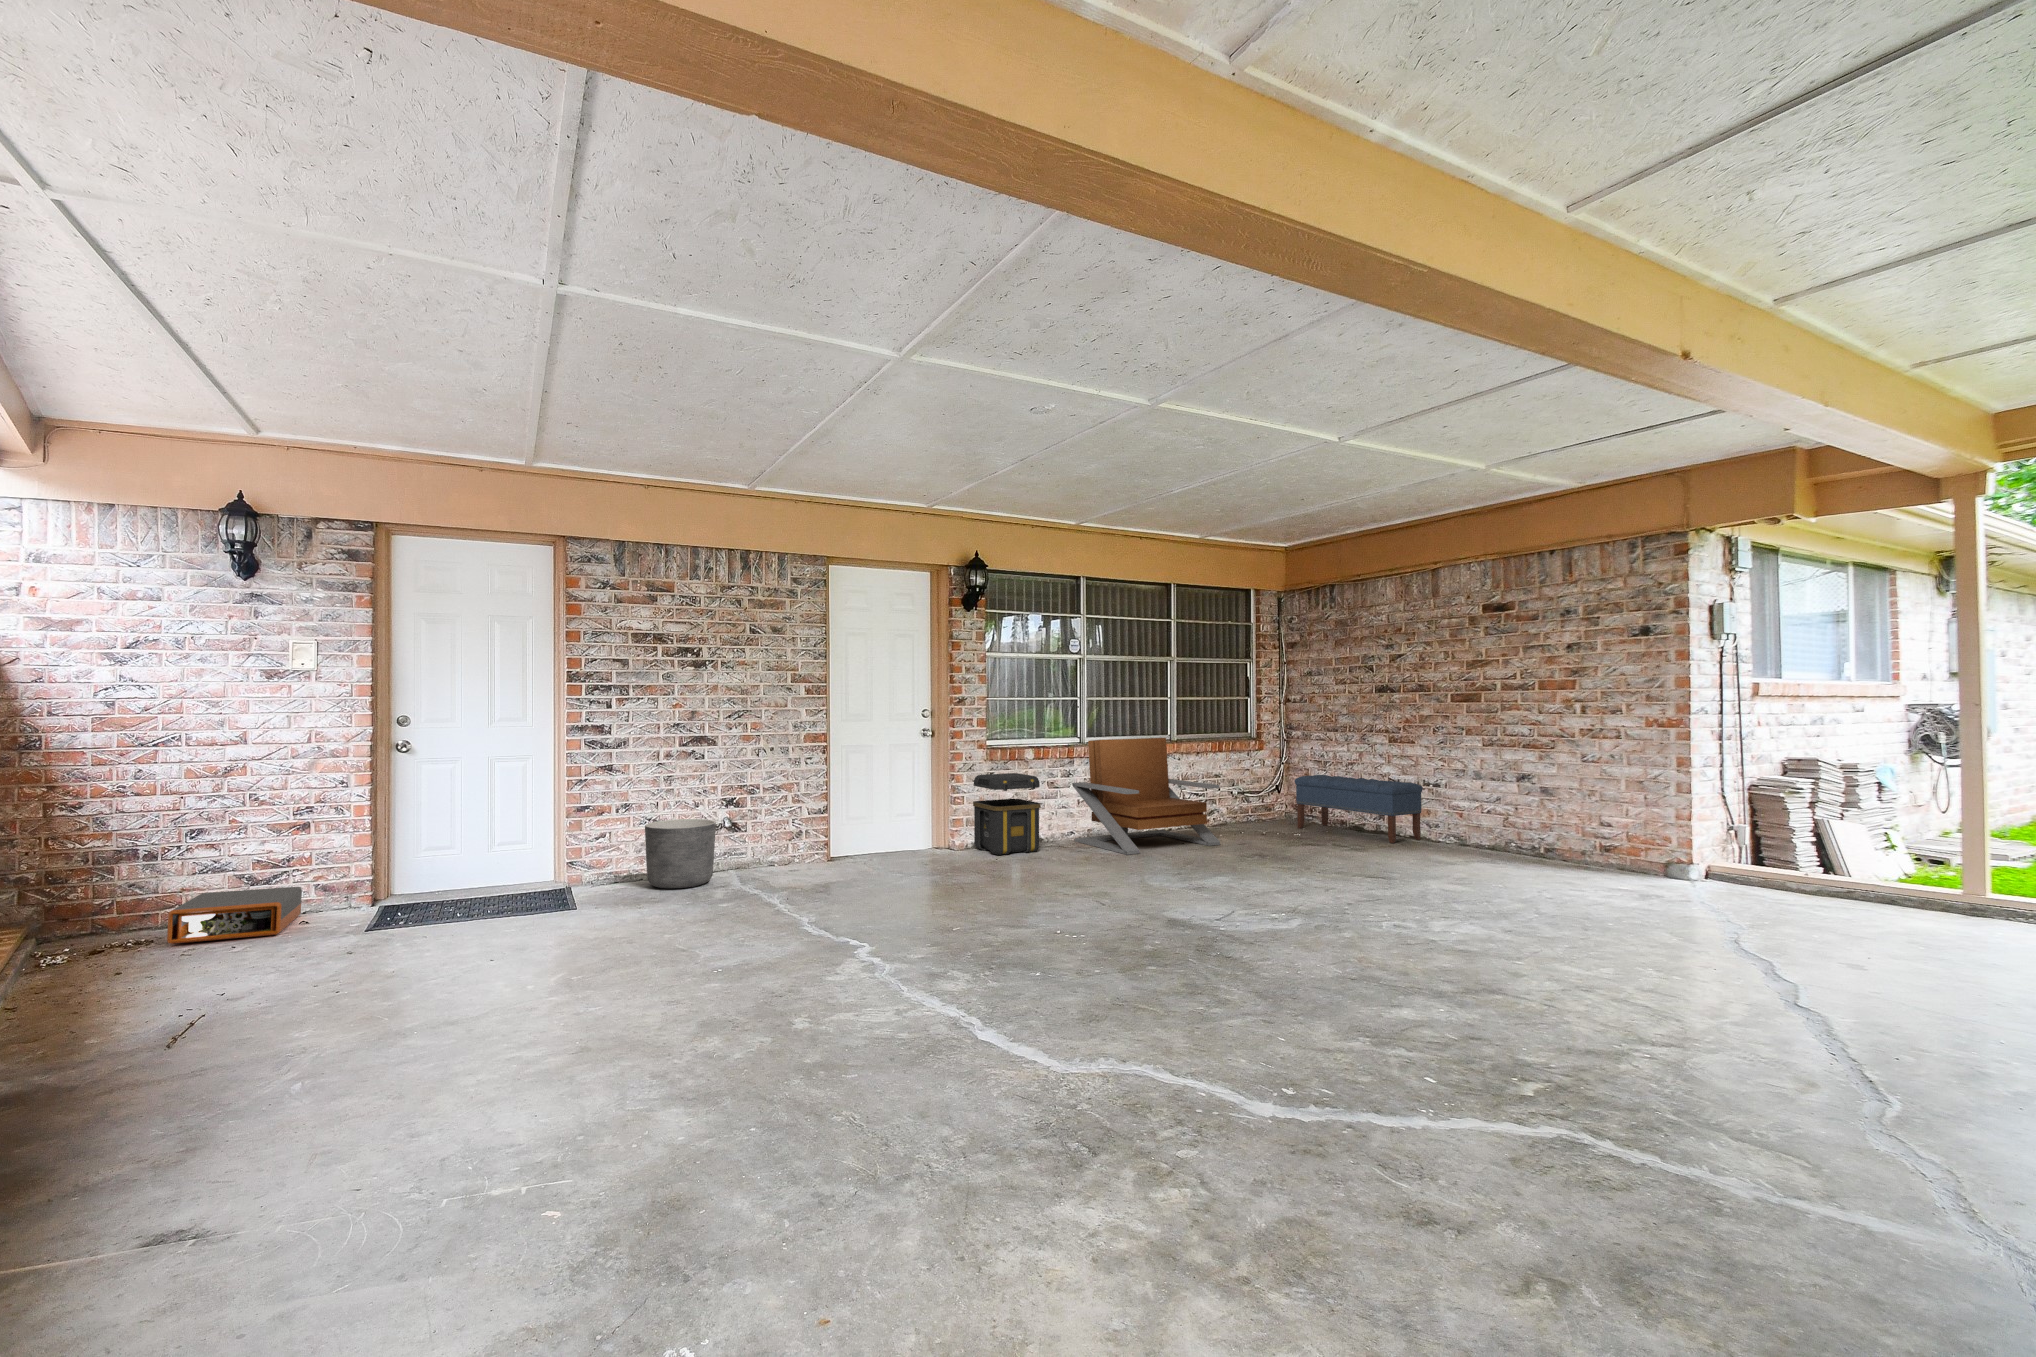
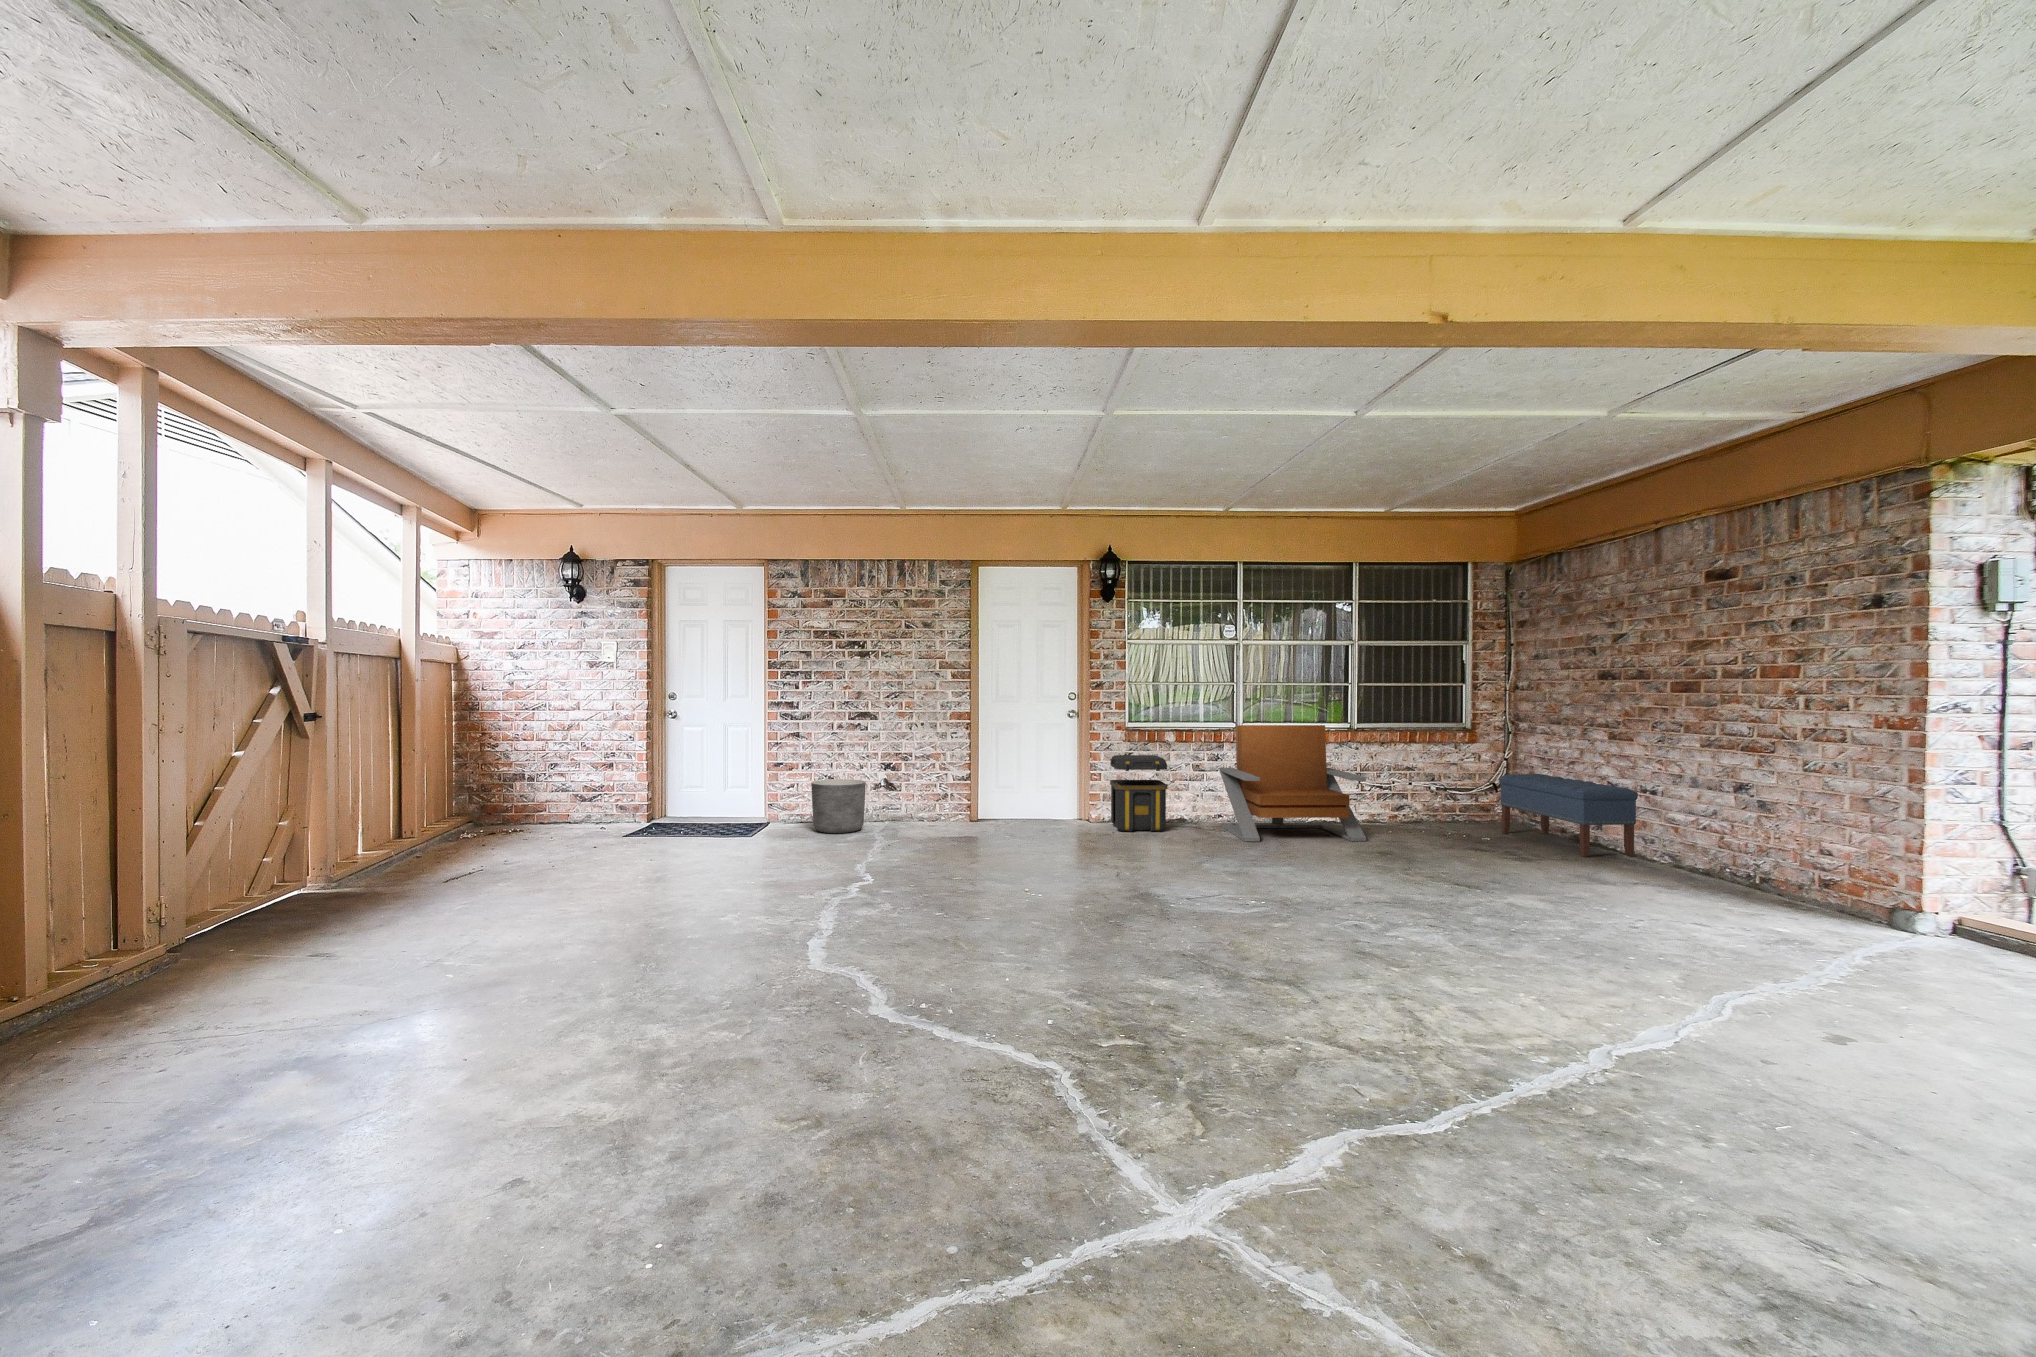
storage box: present [167,887,302,944] -> none [517,807,599,837]

